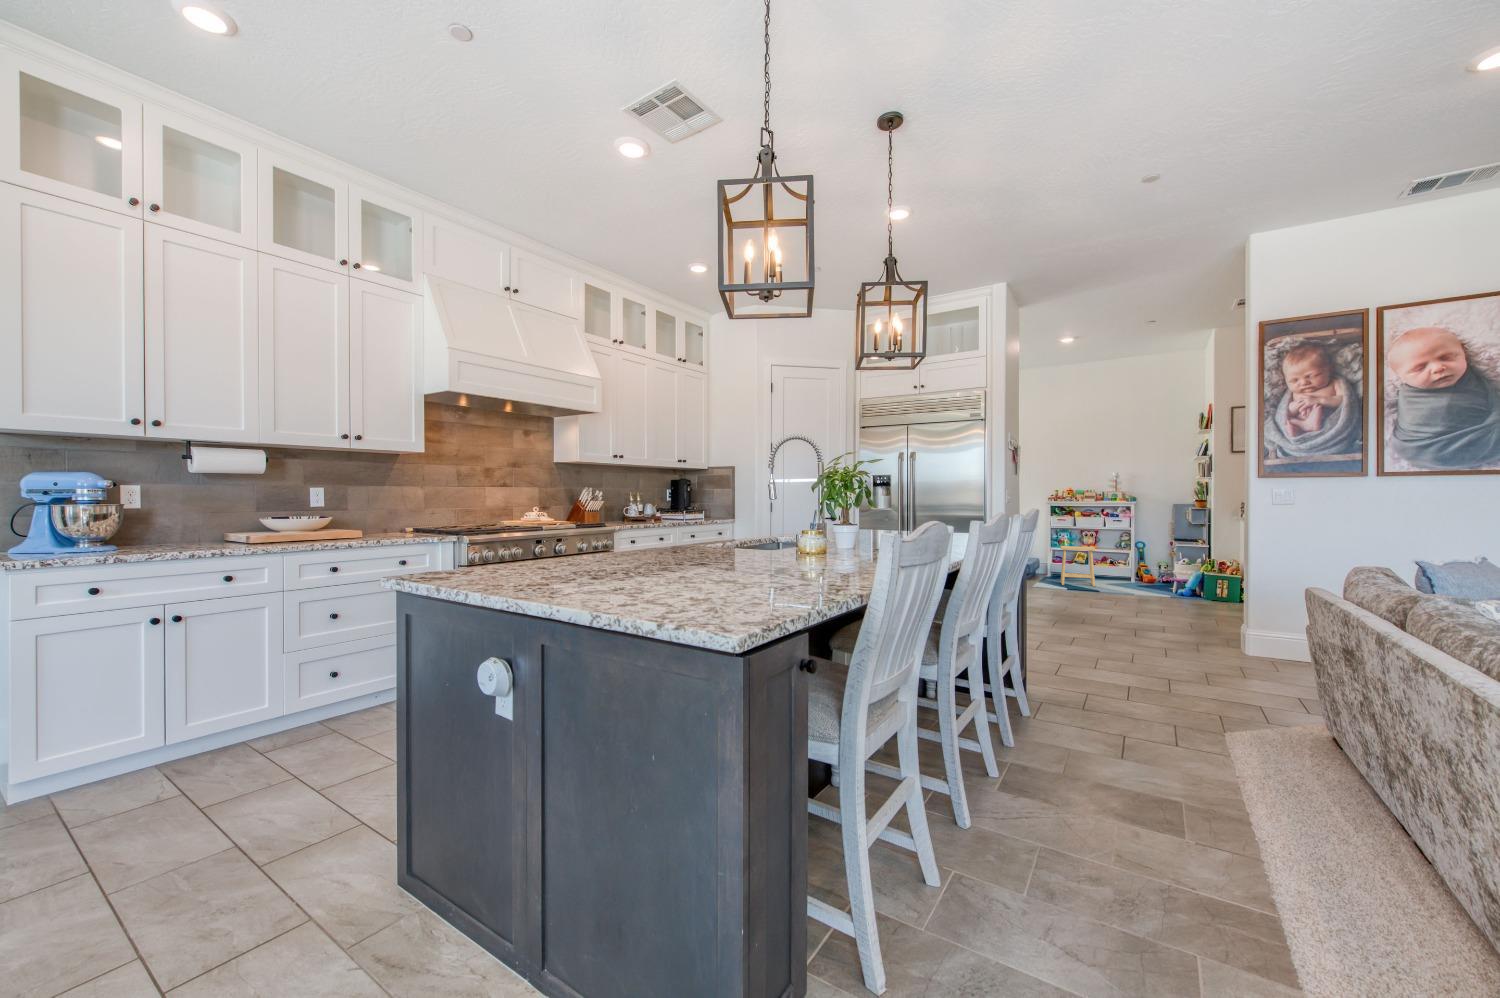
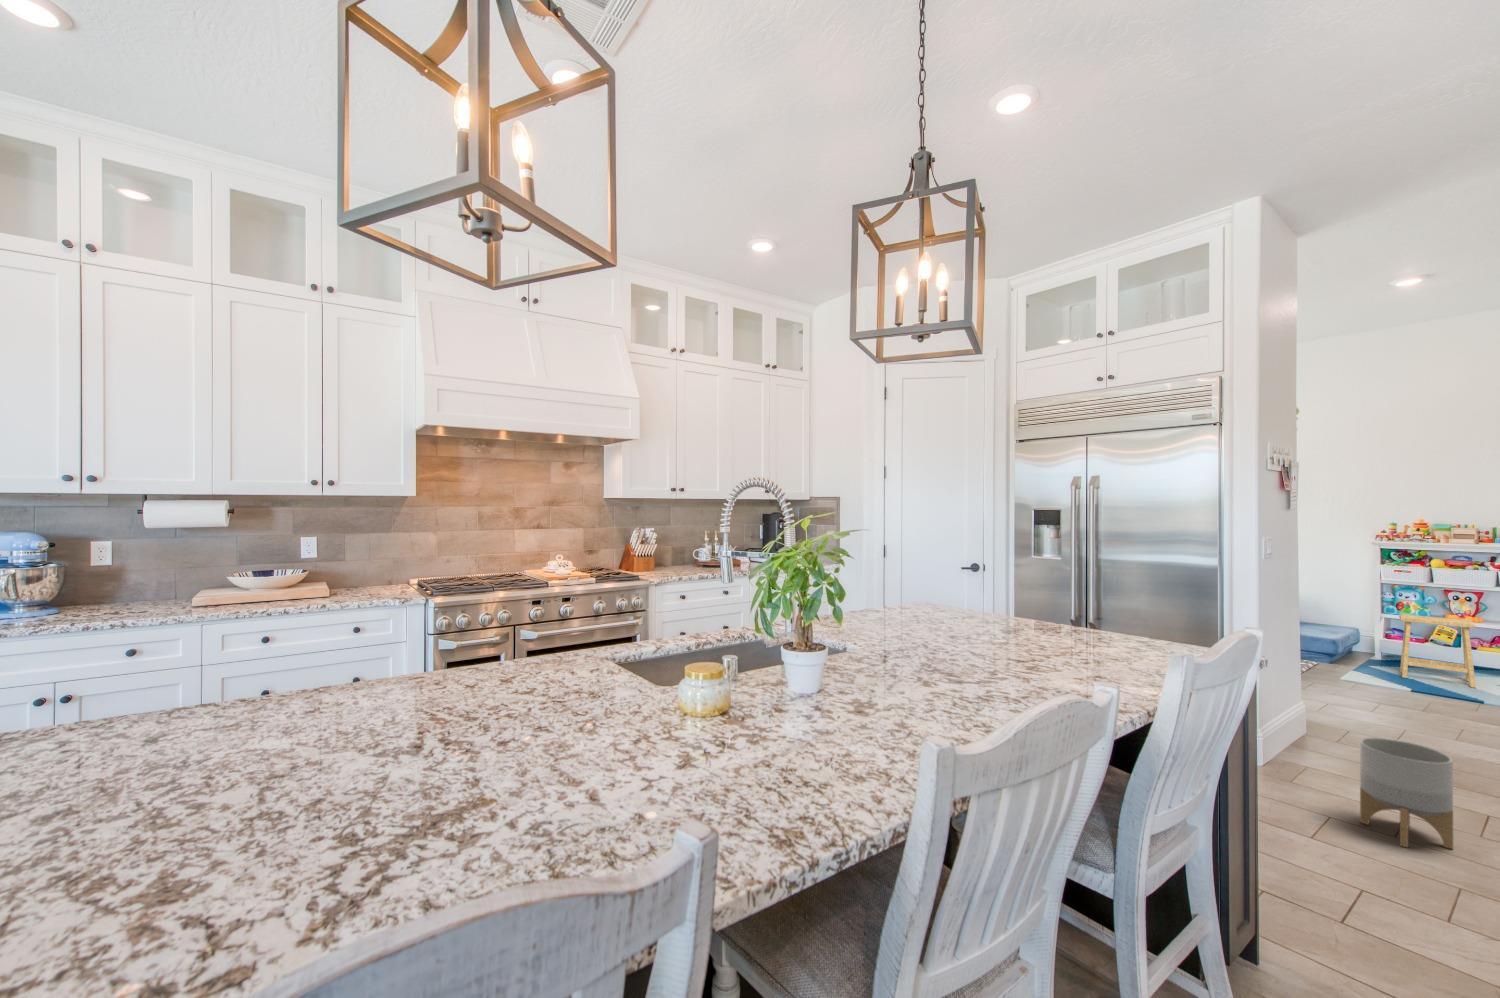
planter: none [1052,593,1089,645] -> present [1360,737,1453,849]

